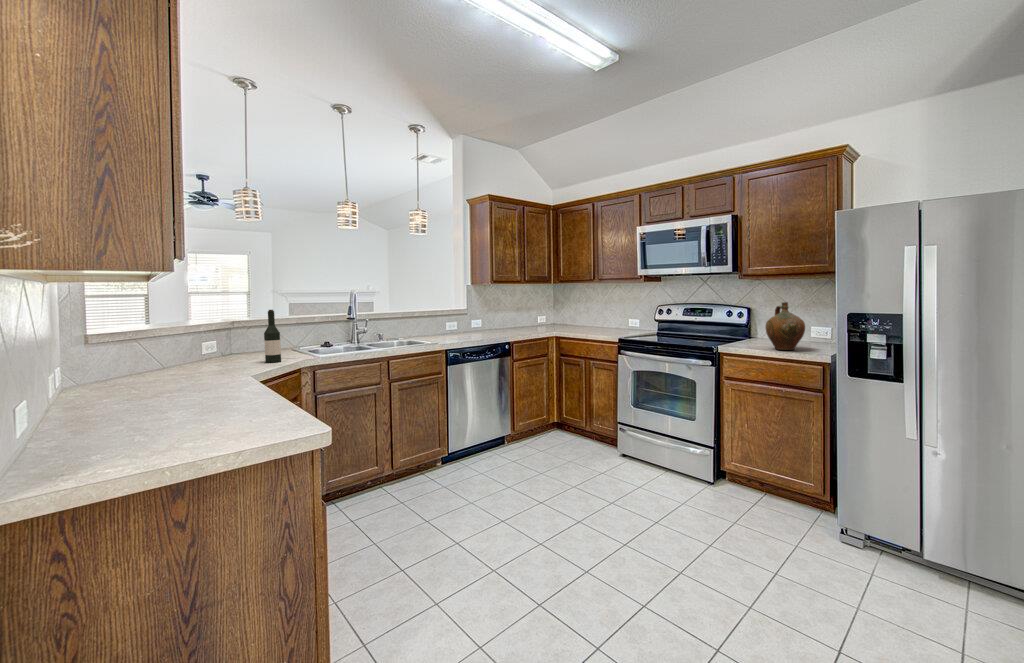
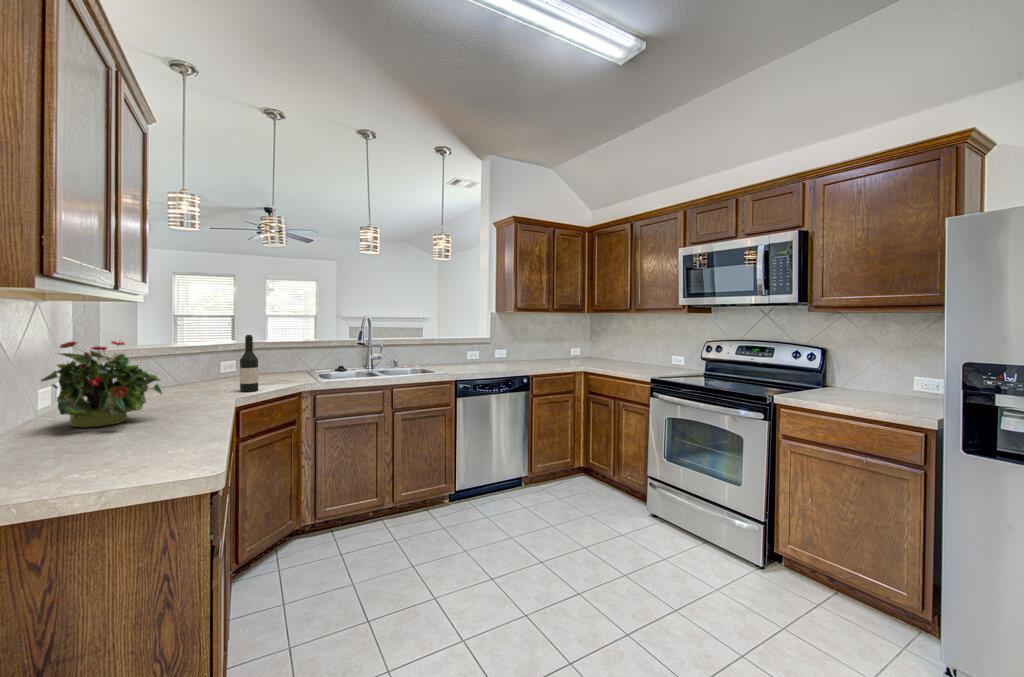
ceramic jug: present [766,302,805,350] -> none [840,342,899,407]
potted plant: none [148,314,237,391] -> present [41,341,162,427]

